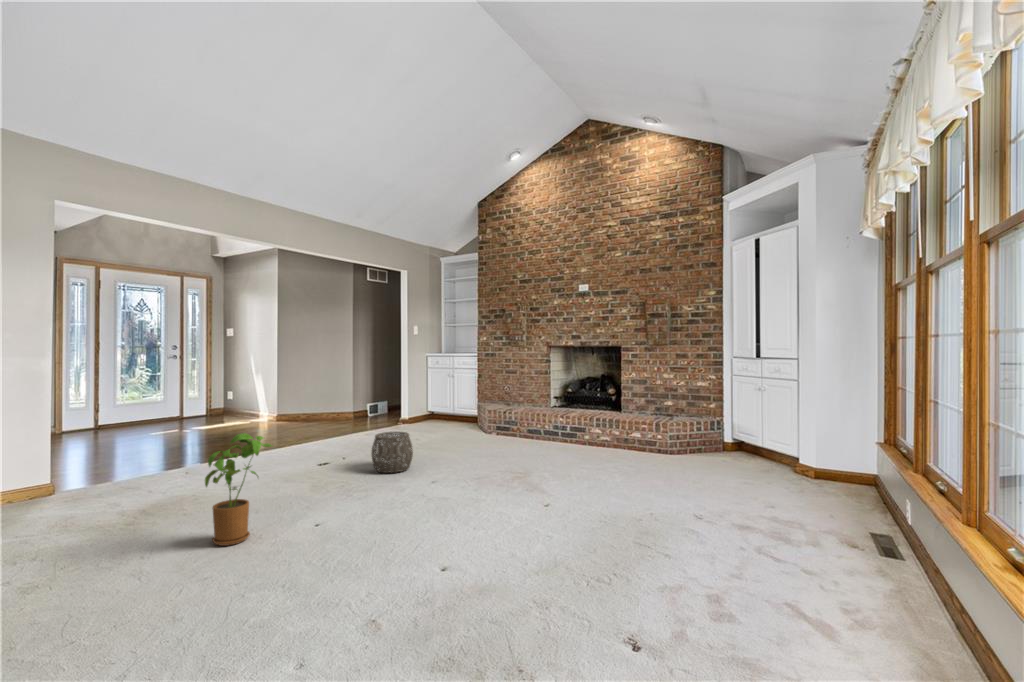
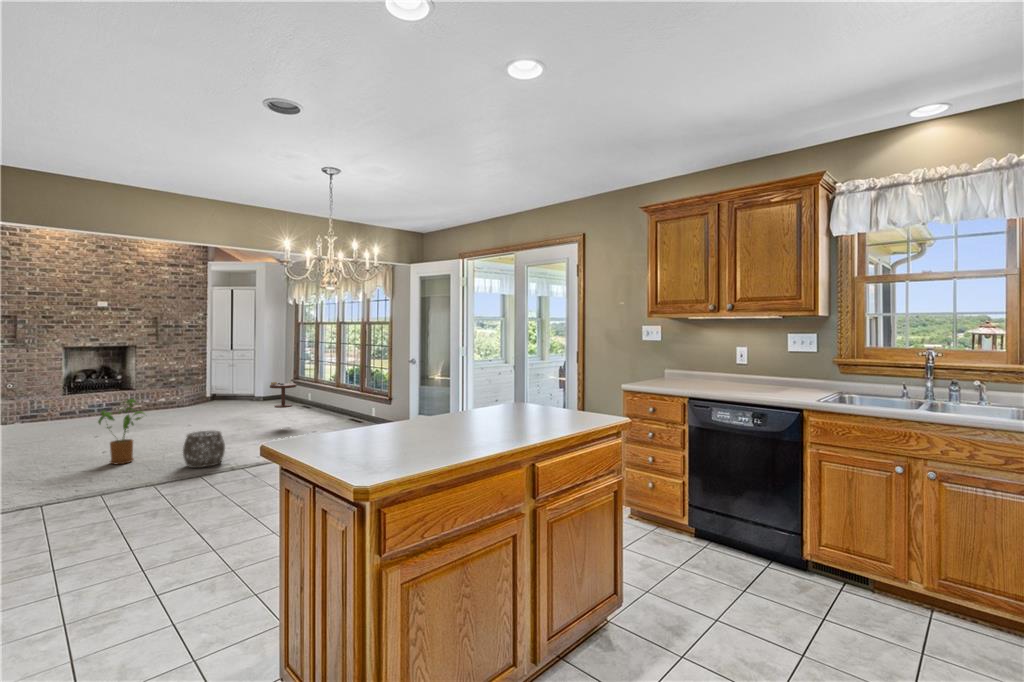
woven basket: present [371,432,413,473] -> present [183,431,225,468]
side table: none [536,447,604,581] -> present [270,382,296,408]

